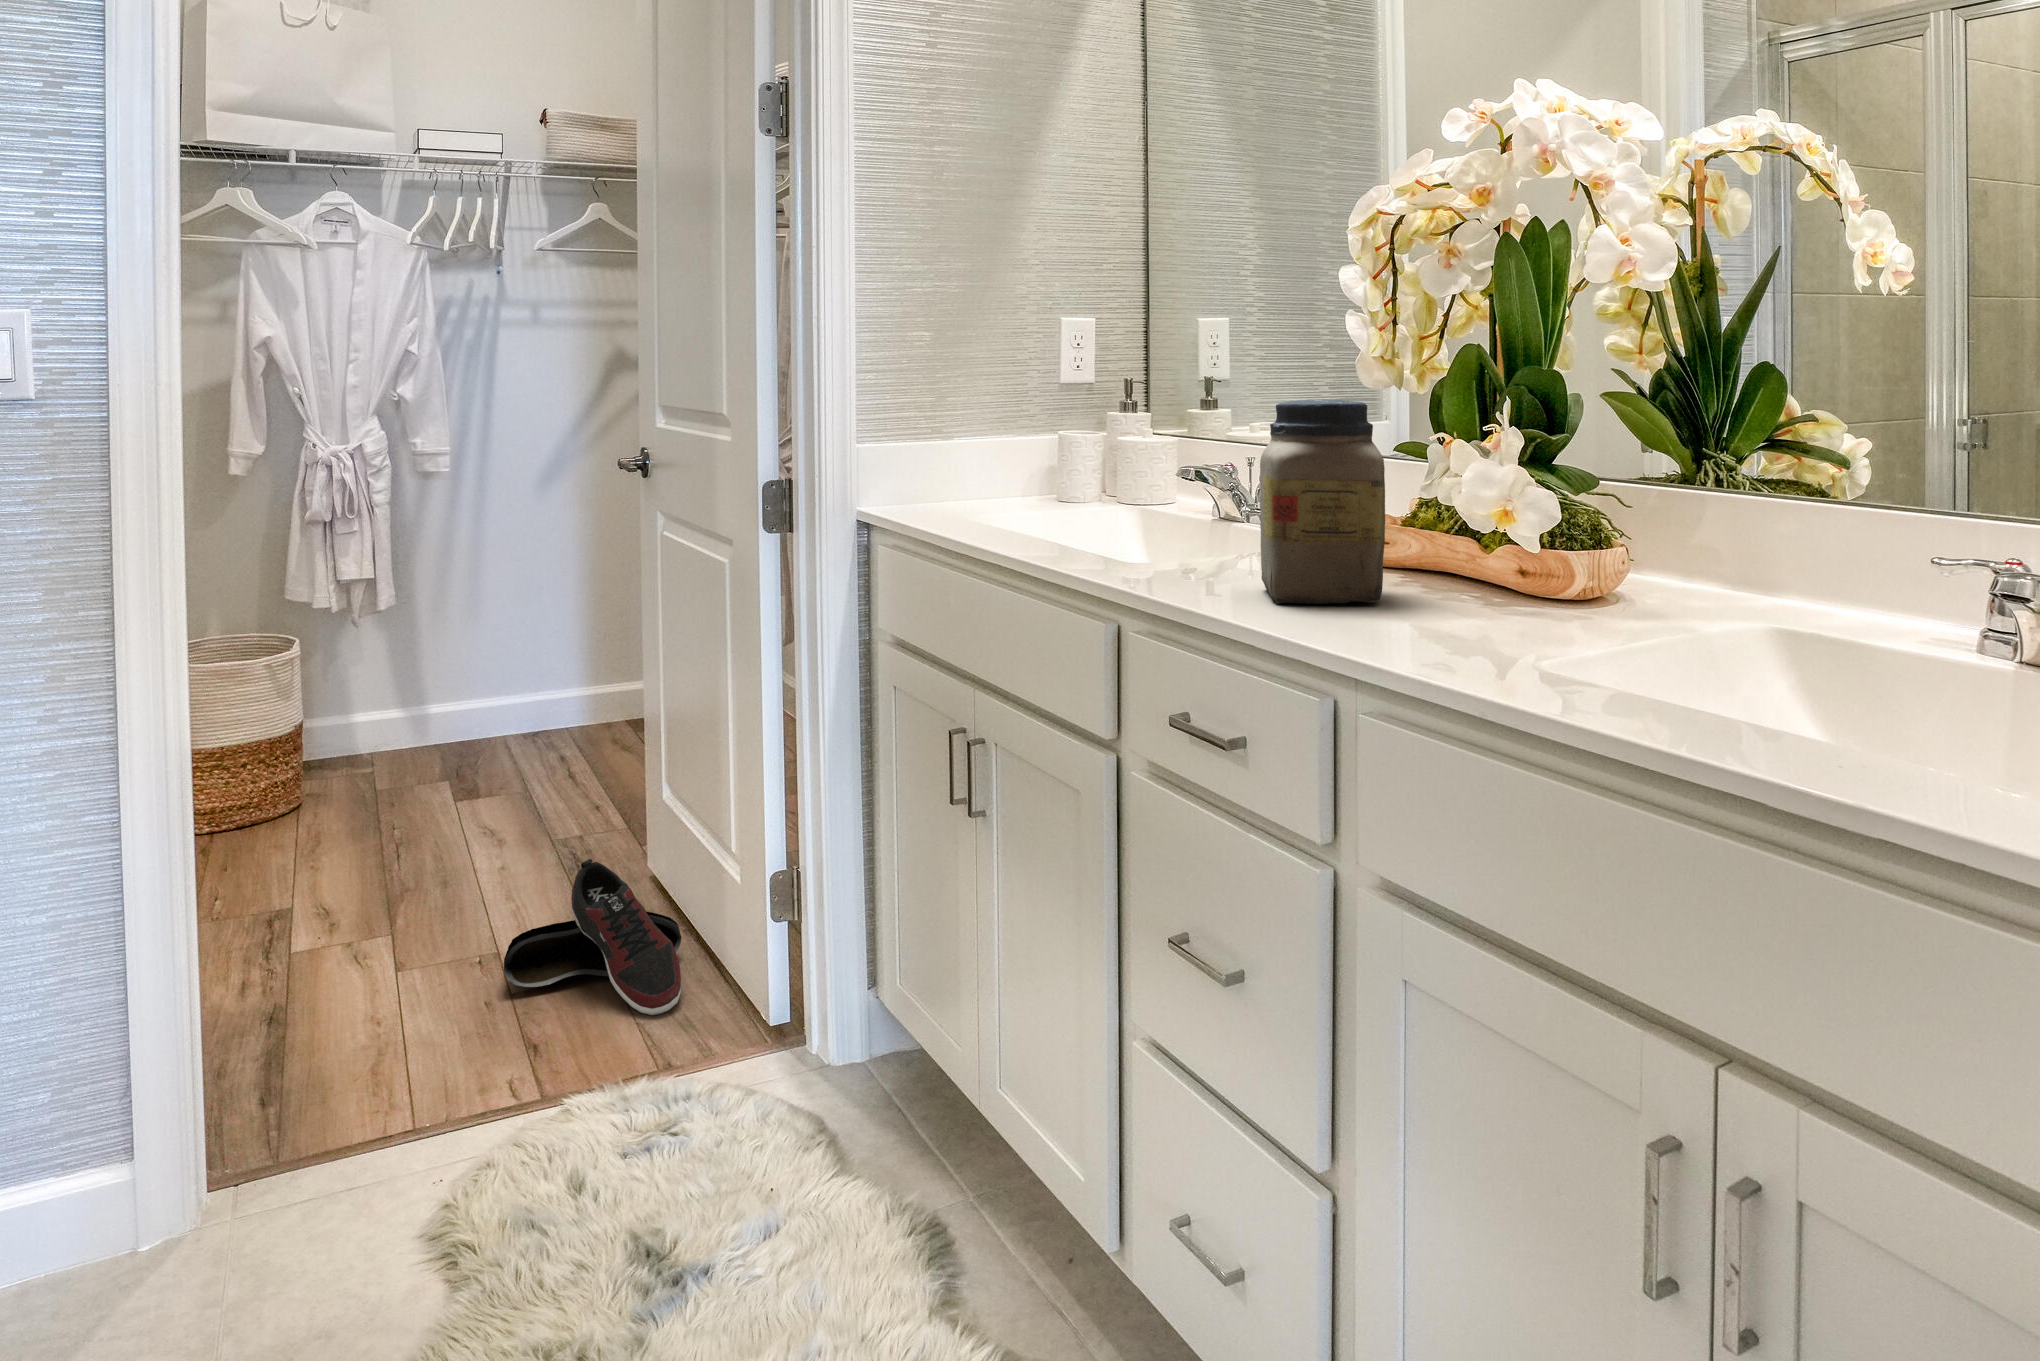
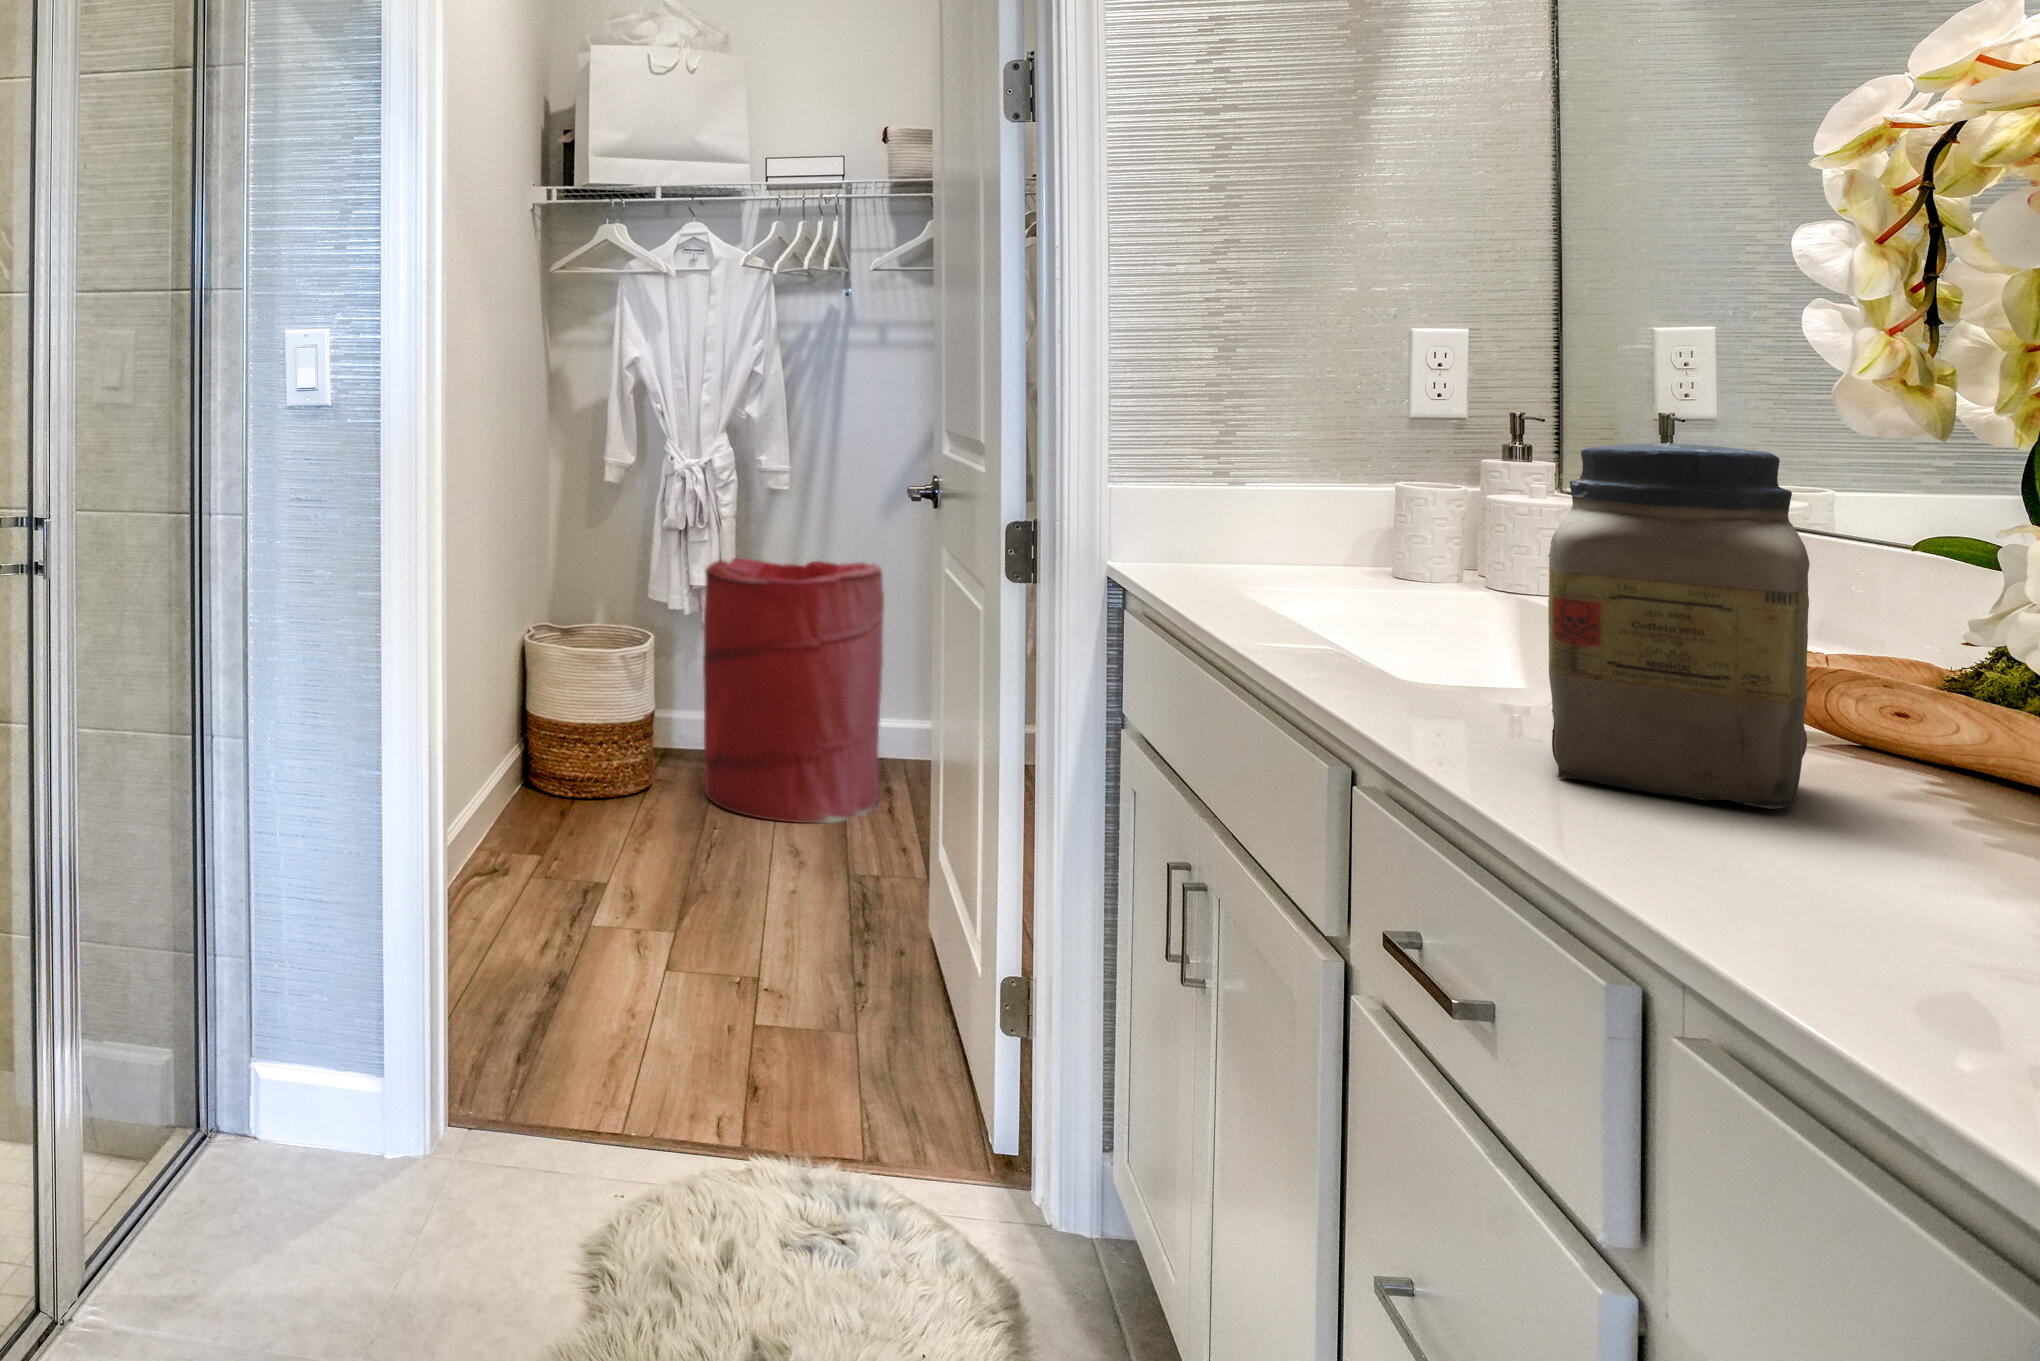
laundry hamper: none [362,537,561,808] -> present [703,558,884,823]
shoe: present [504,859,681,1015] -> none [745,907,926,1099]

